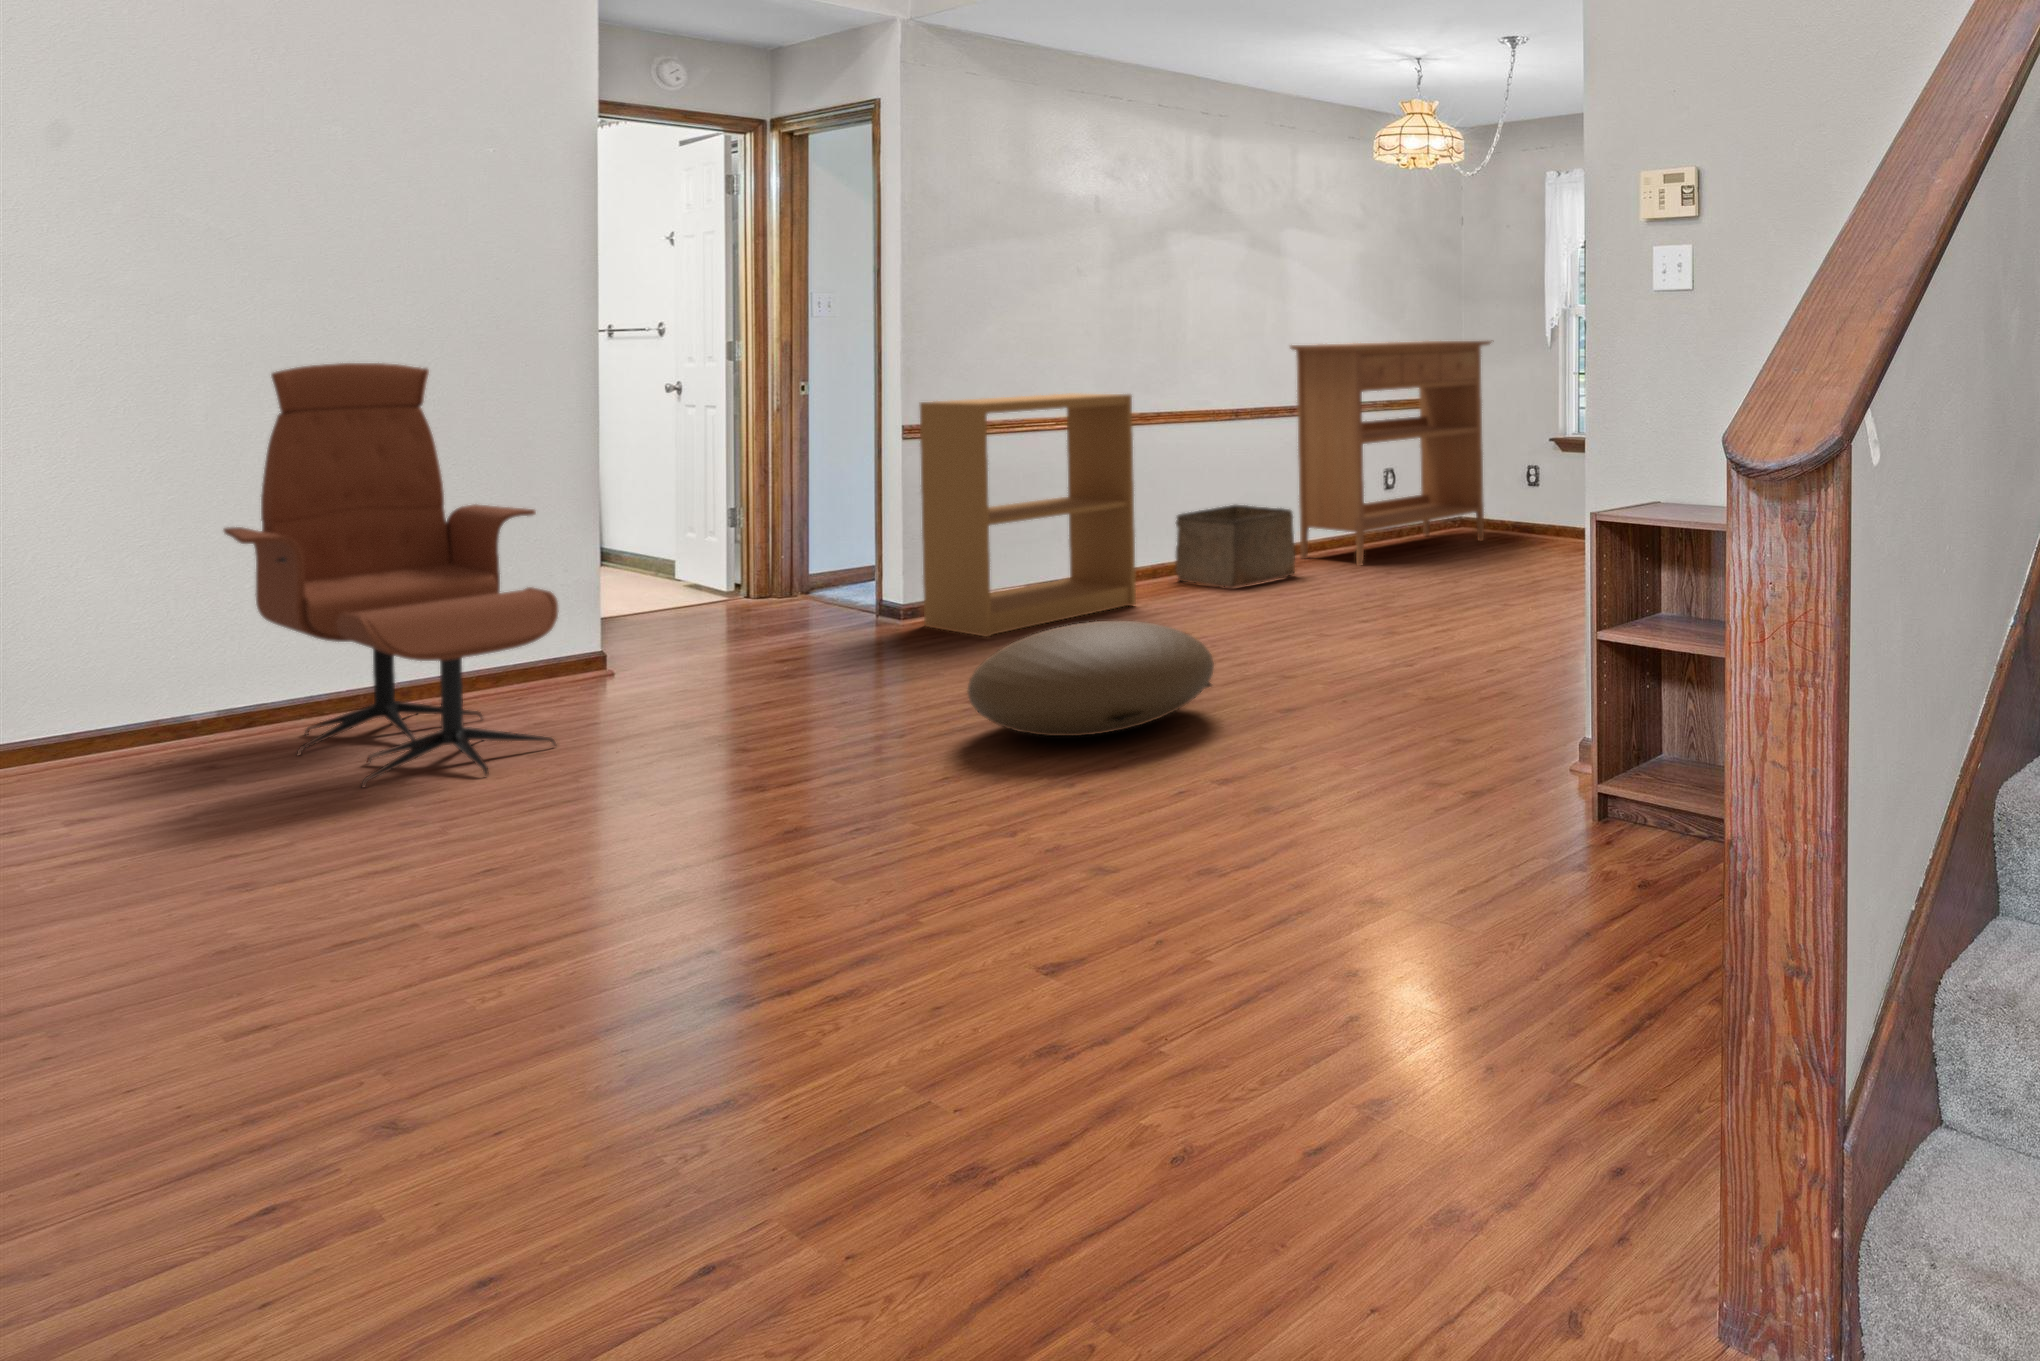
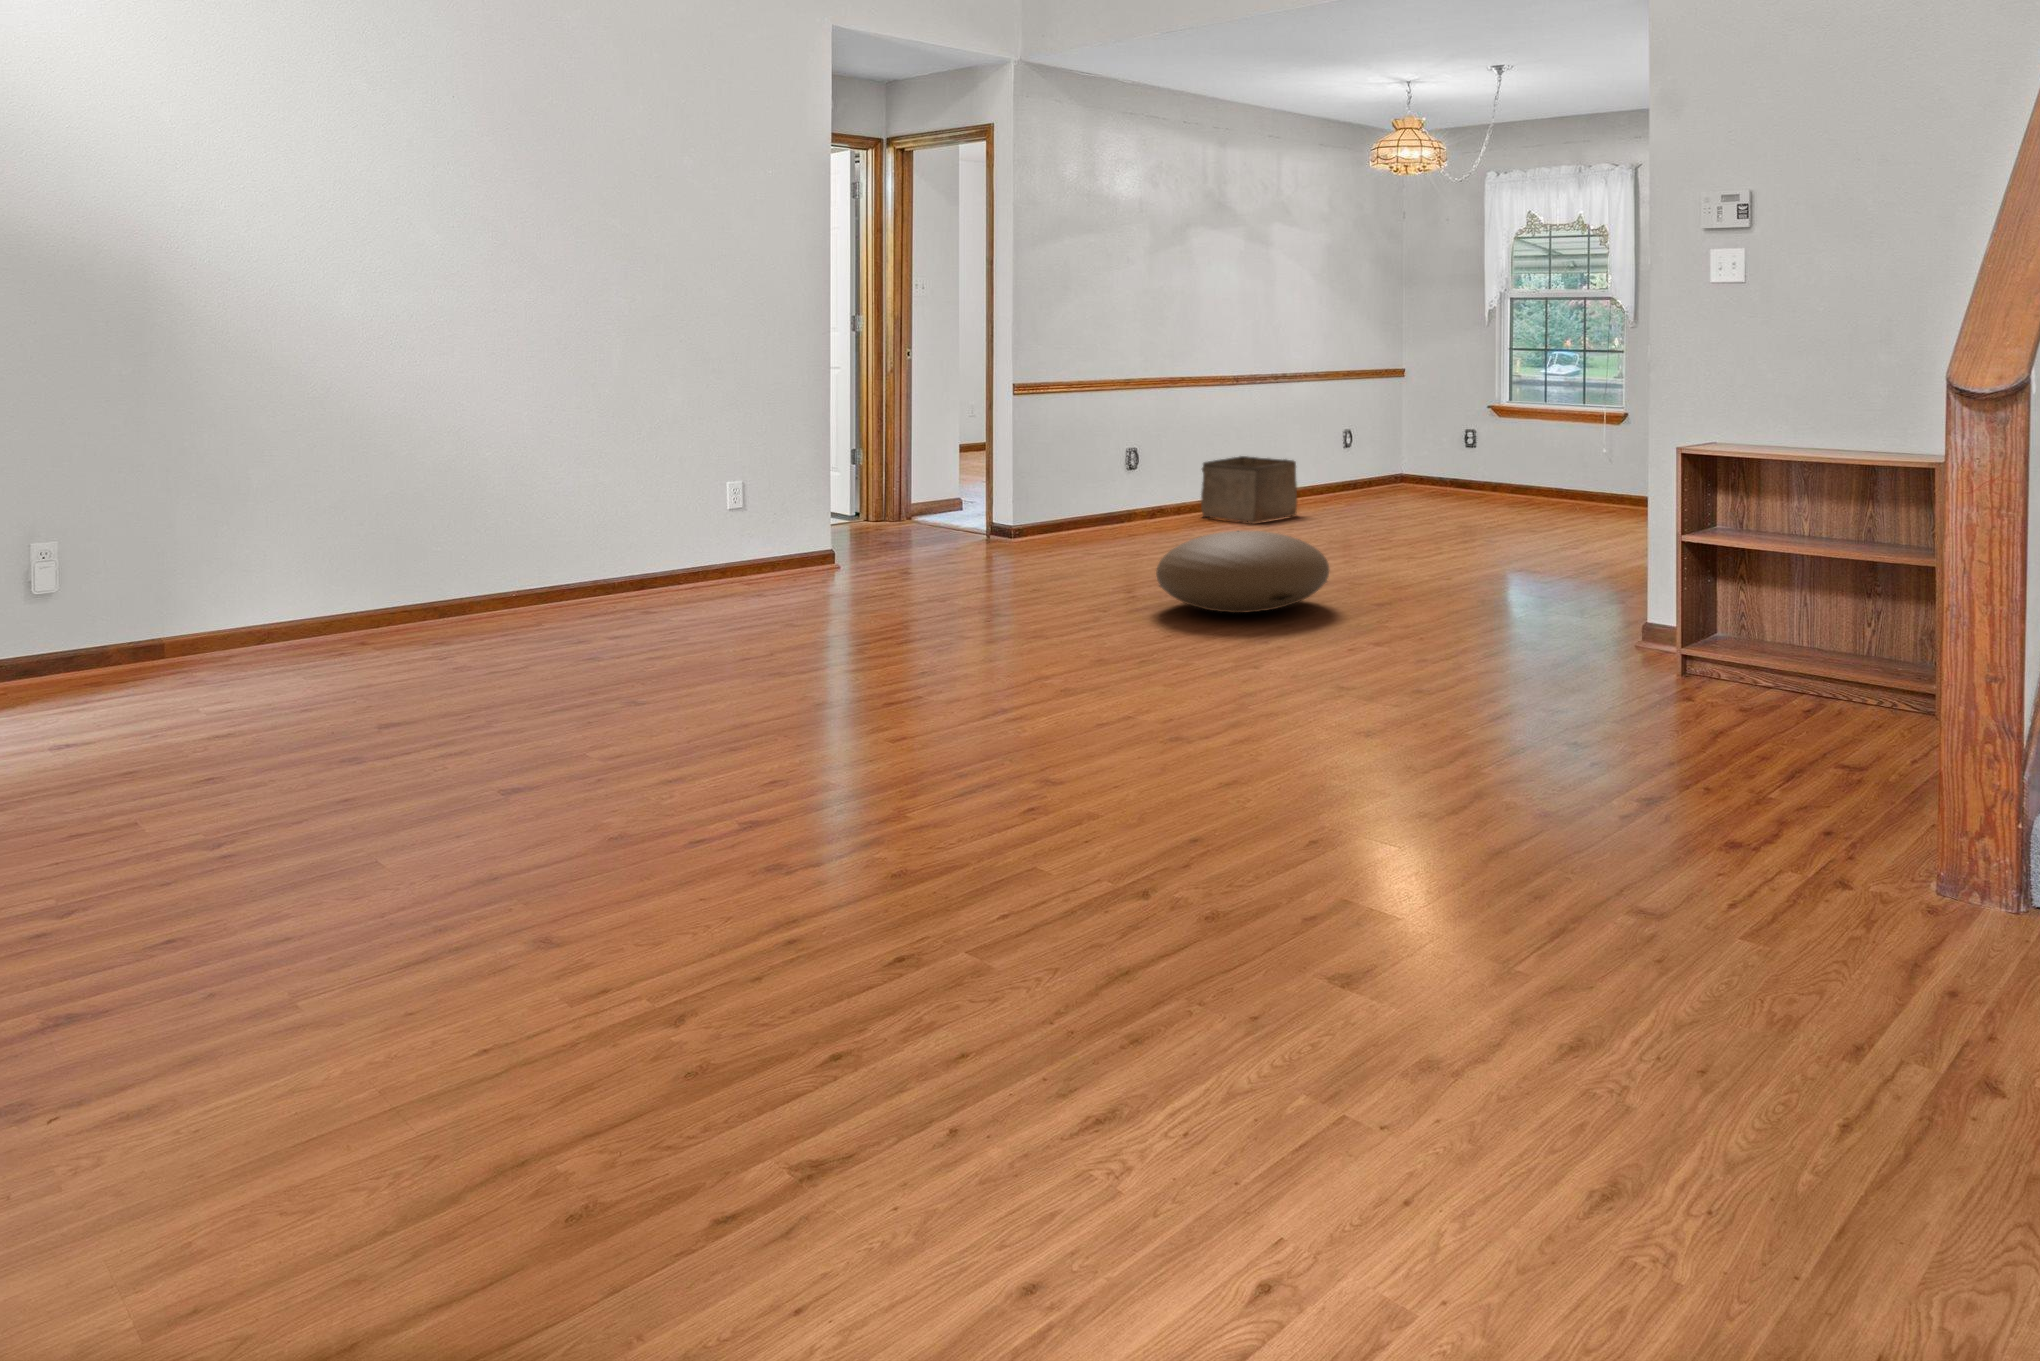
console table: present [1290,341,1491,566] -> none [1282,322,1447,510]
lounge chair: present [224,363,559,787] -> none [630,329,869,627]
bookshelf: present [920,393,1136,637] -> none [1032,361,1187,551]

